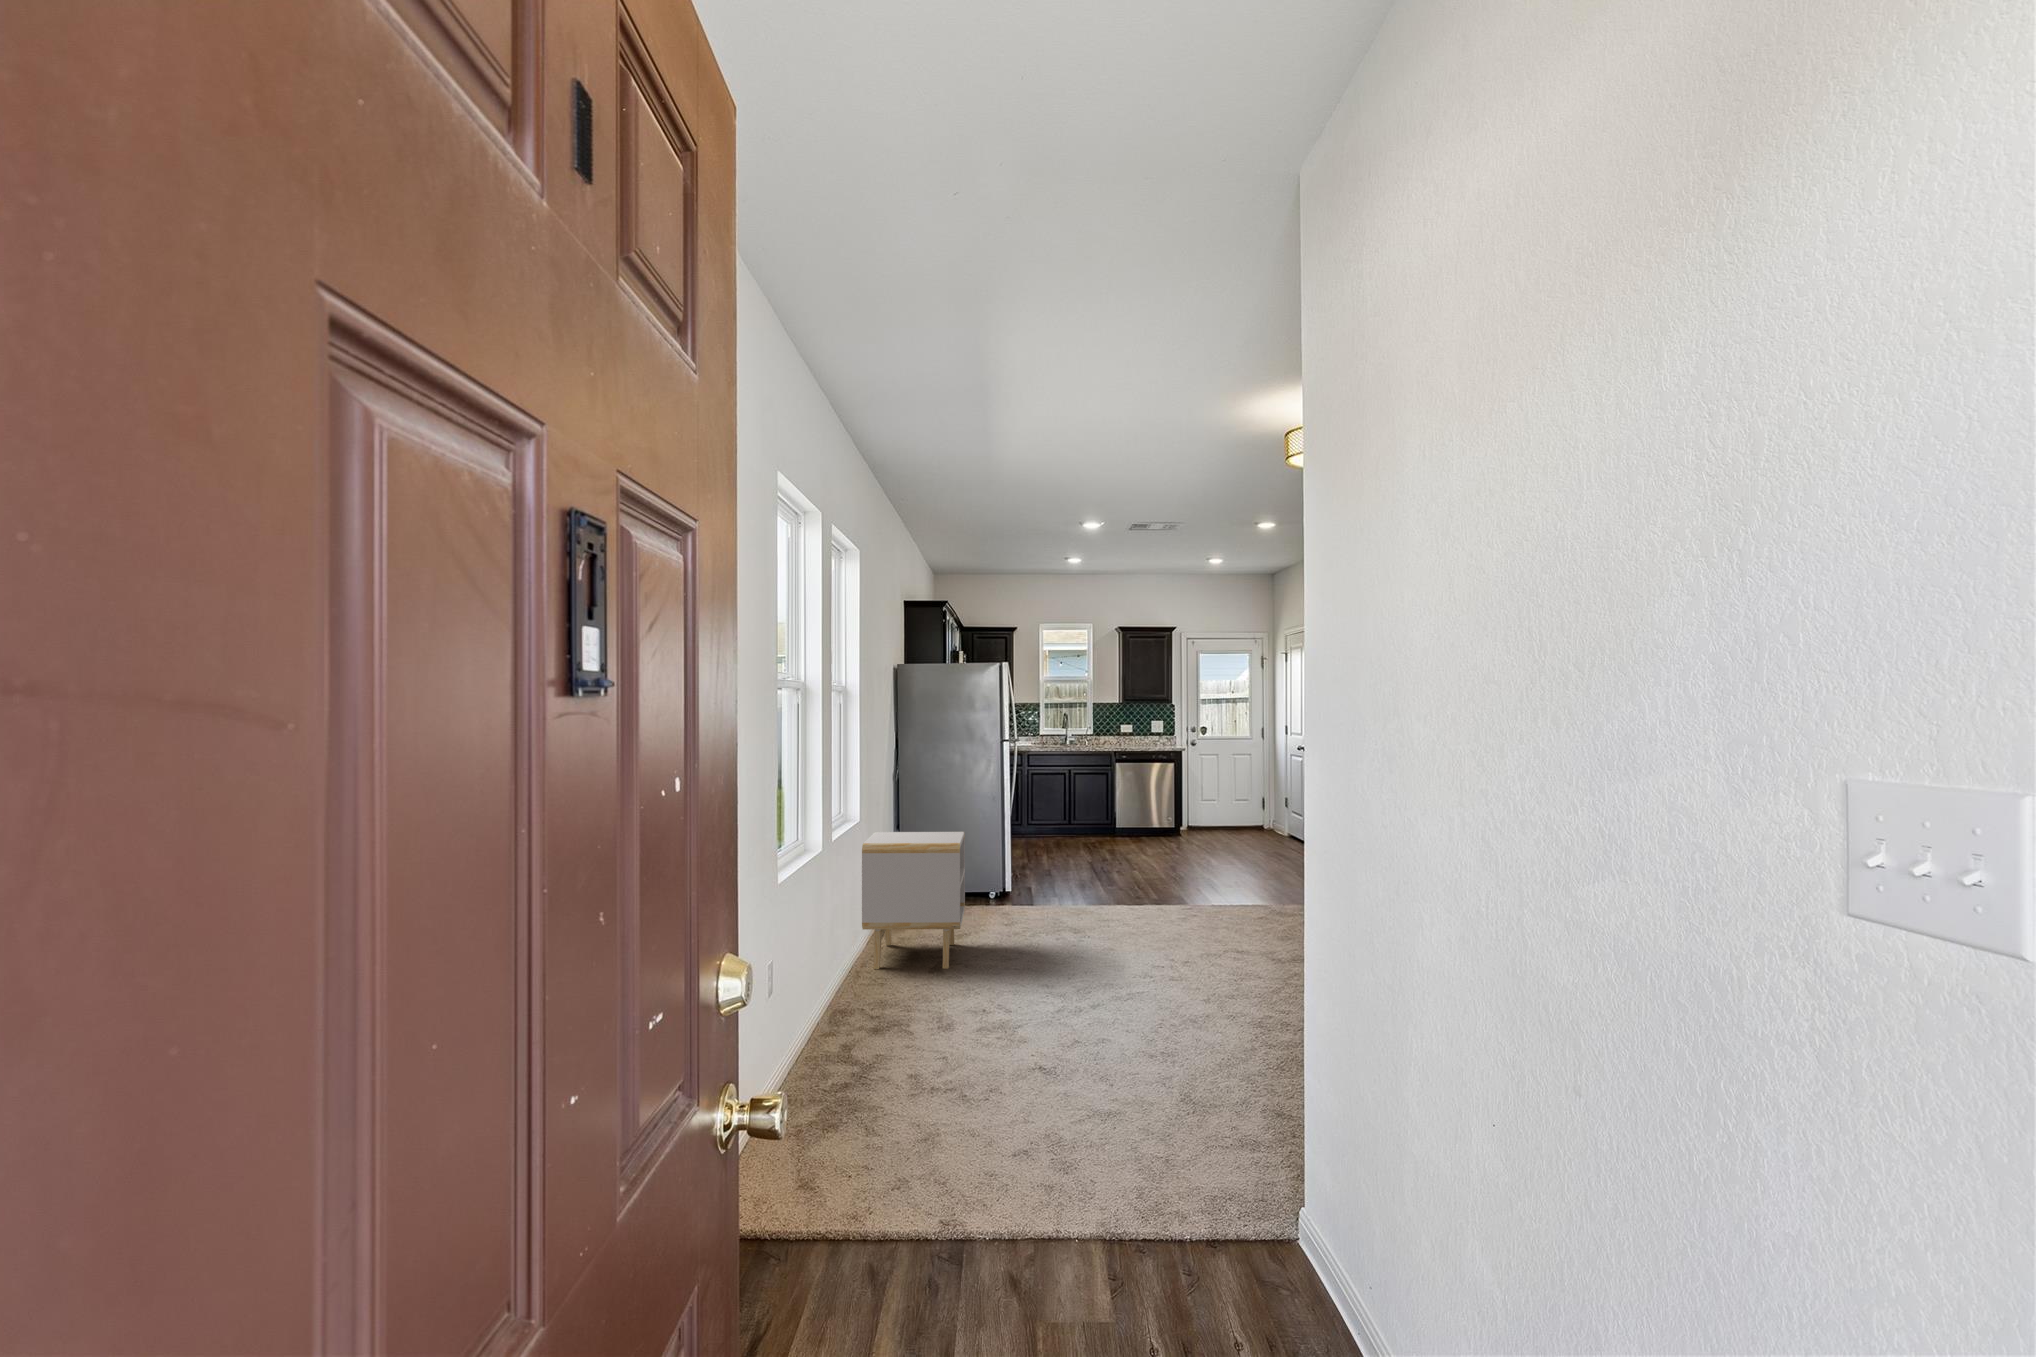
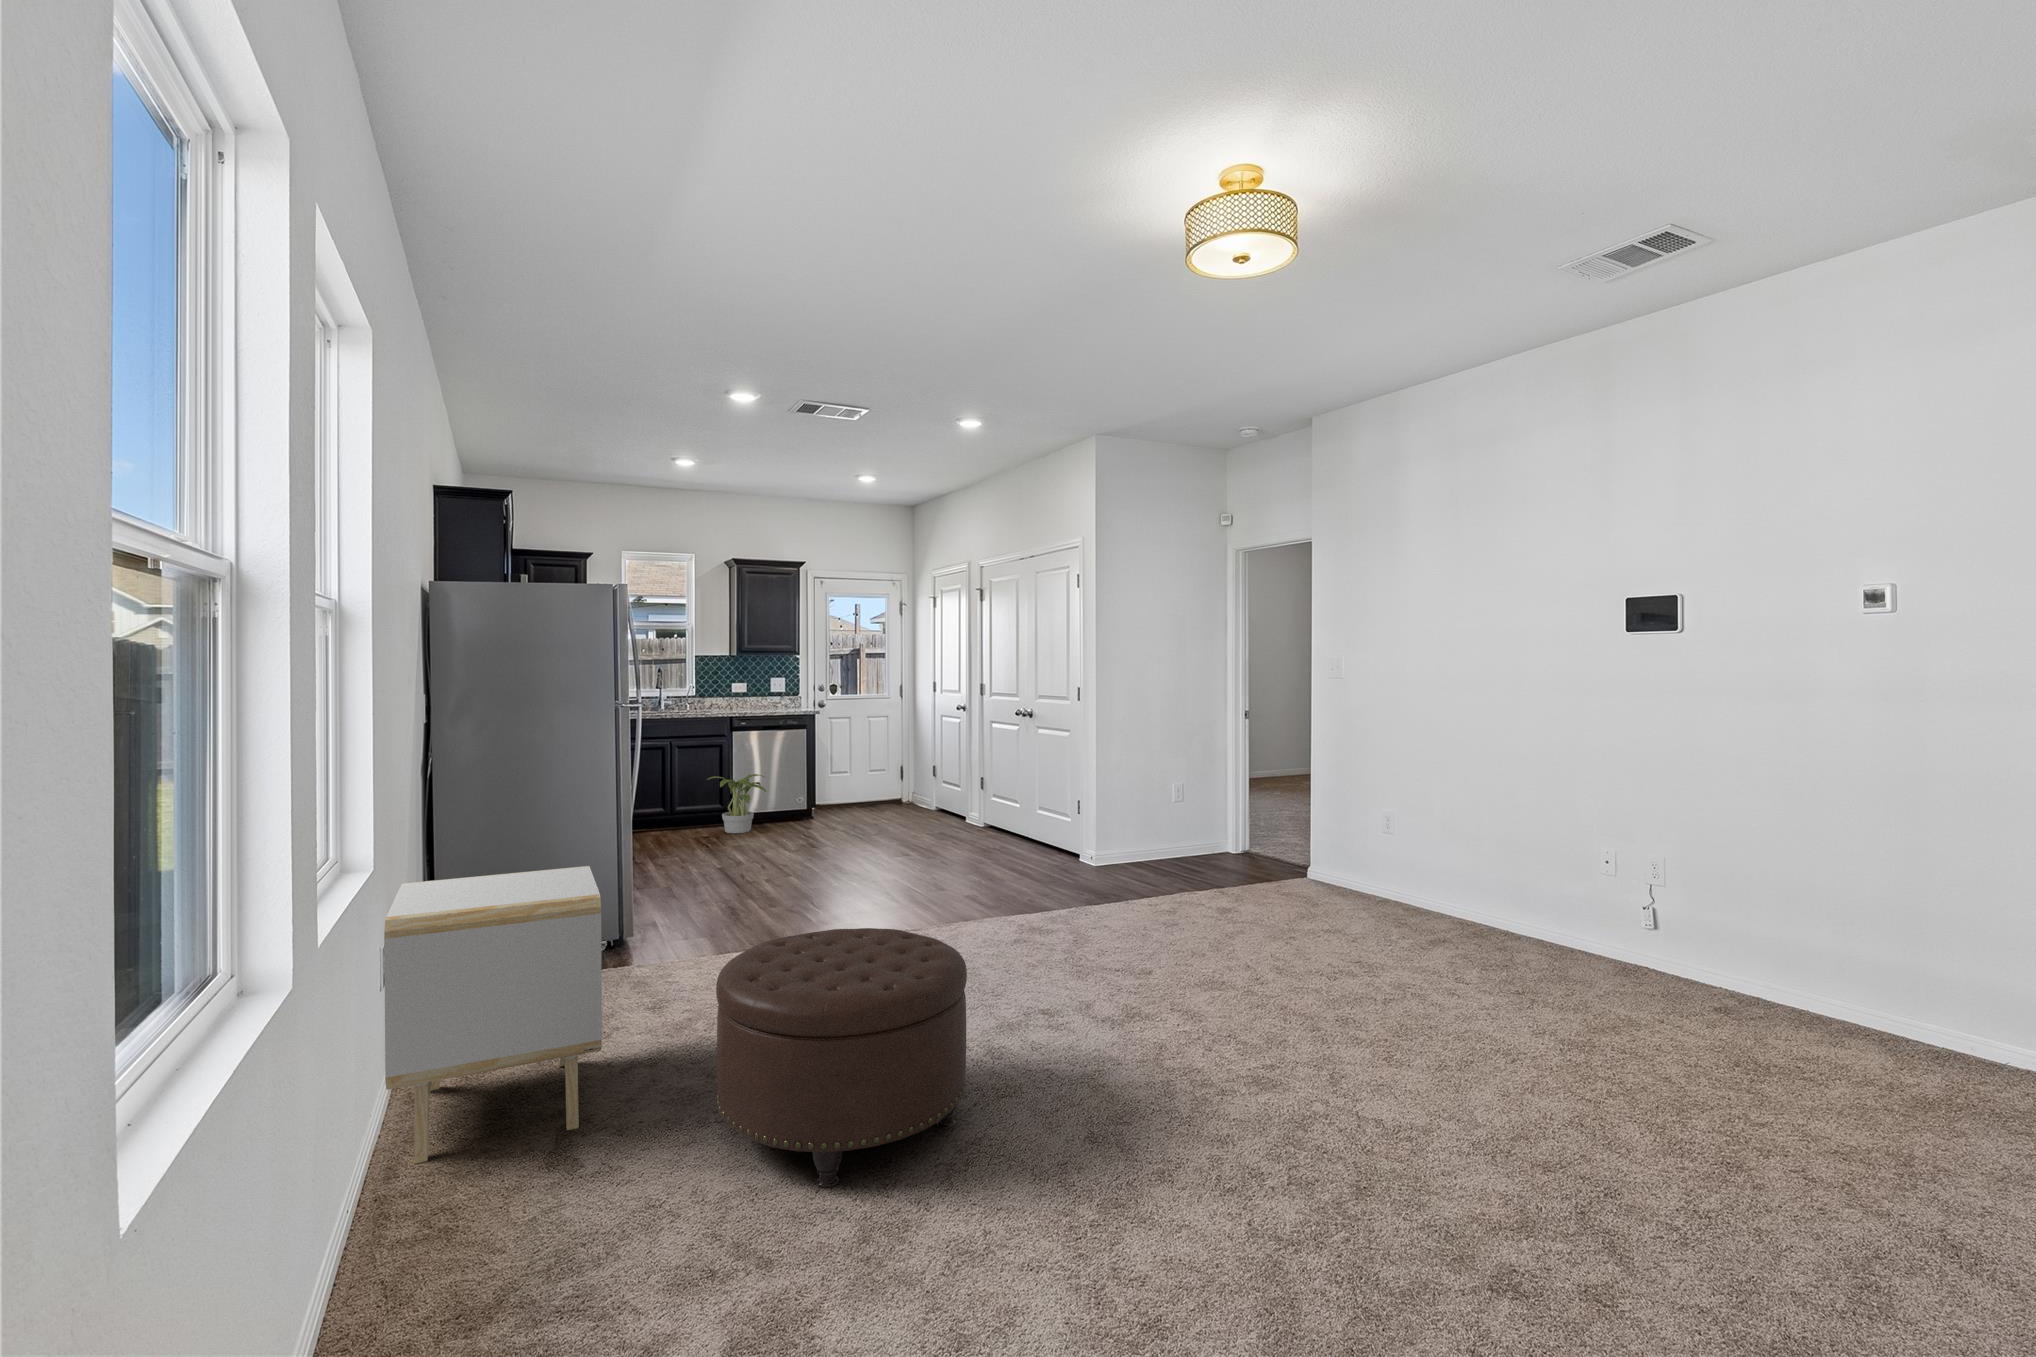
potted plant: none [1095,796,1139,841] -> present [707,774,766,833]
ottoman: none [1008,878,1150,1007] -> present [716,928,967,1188]

